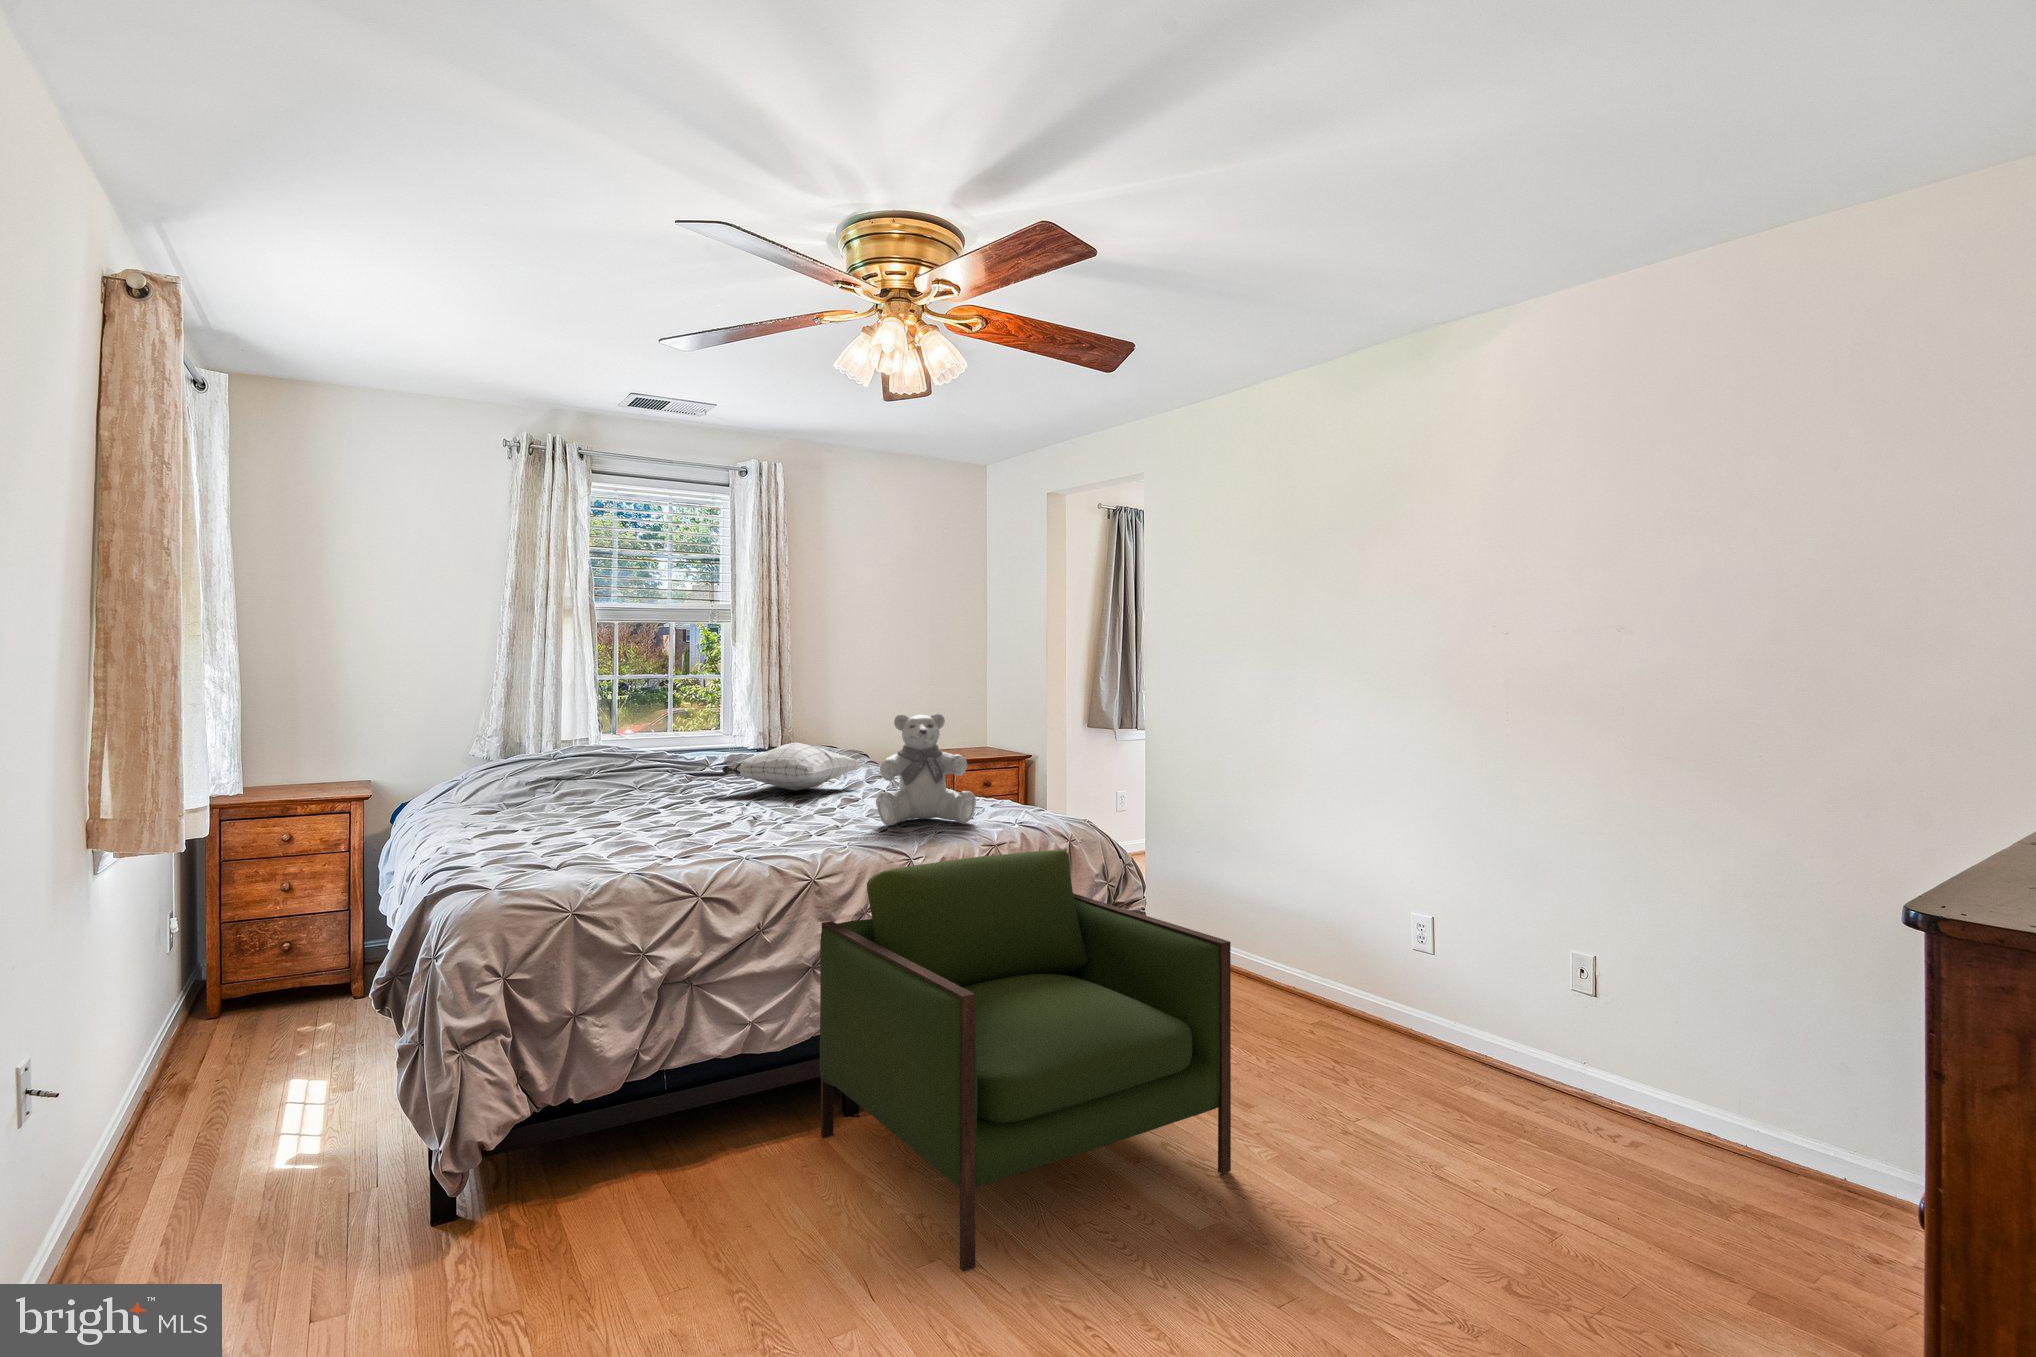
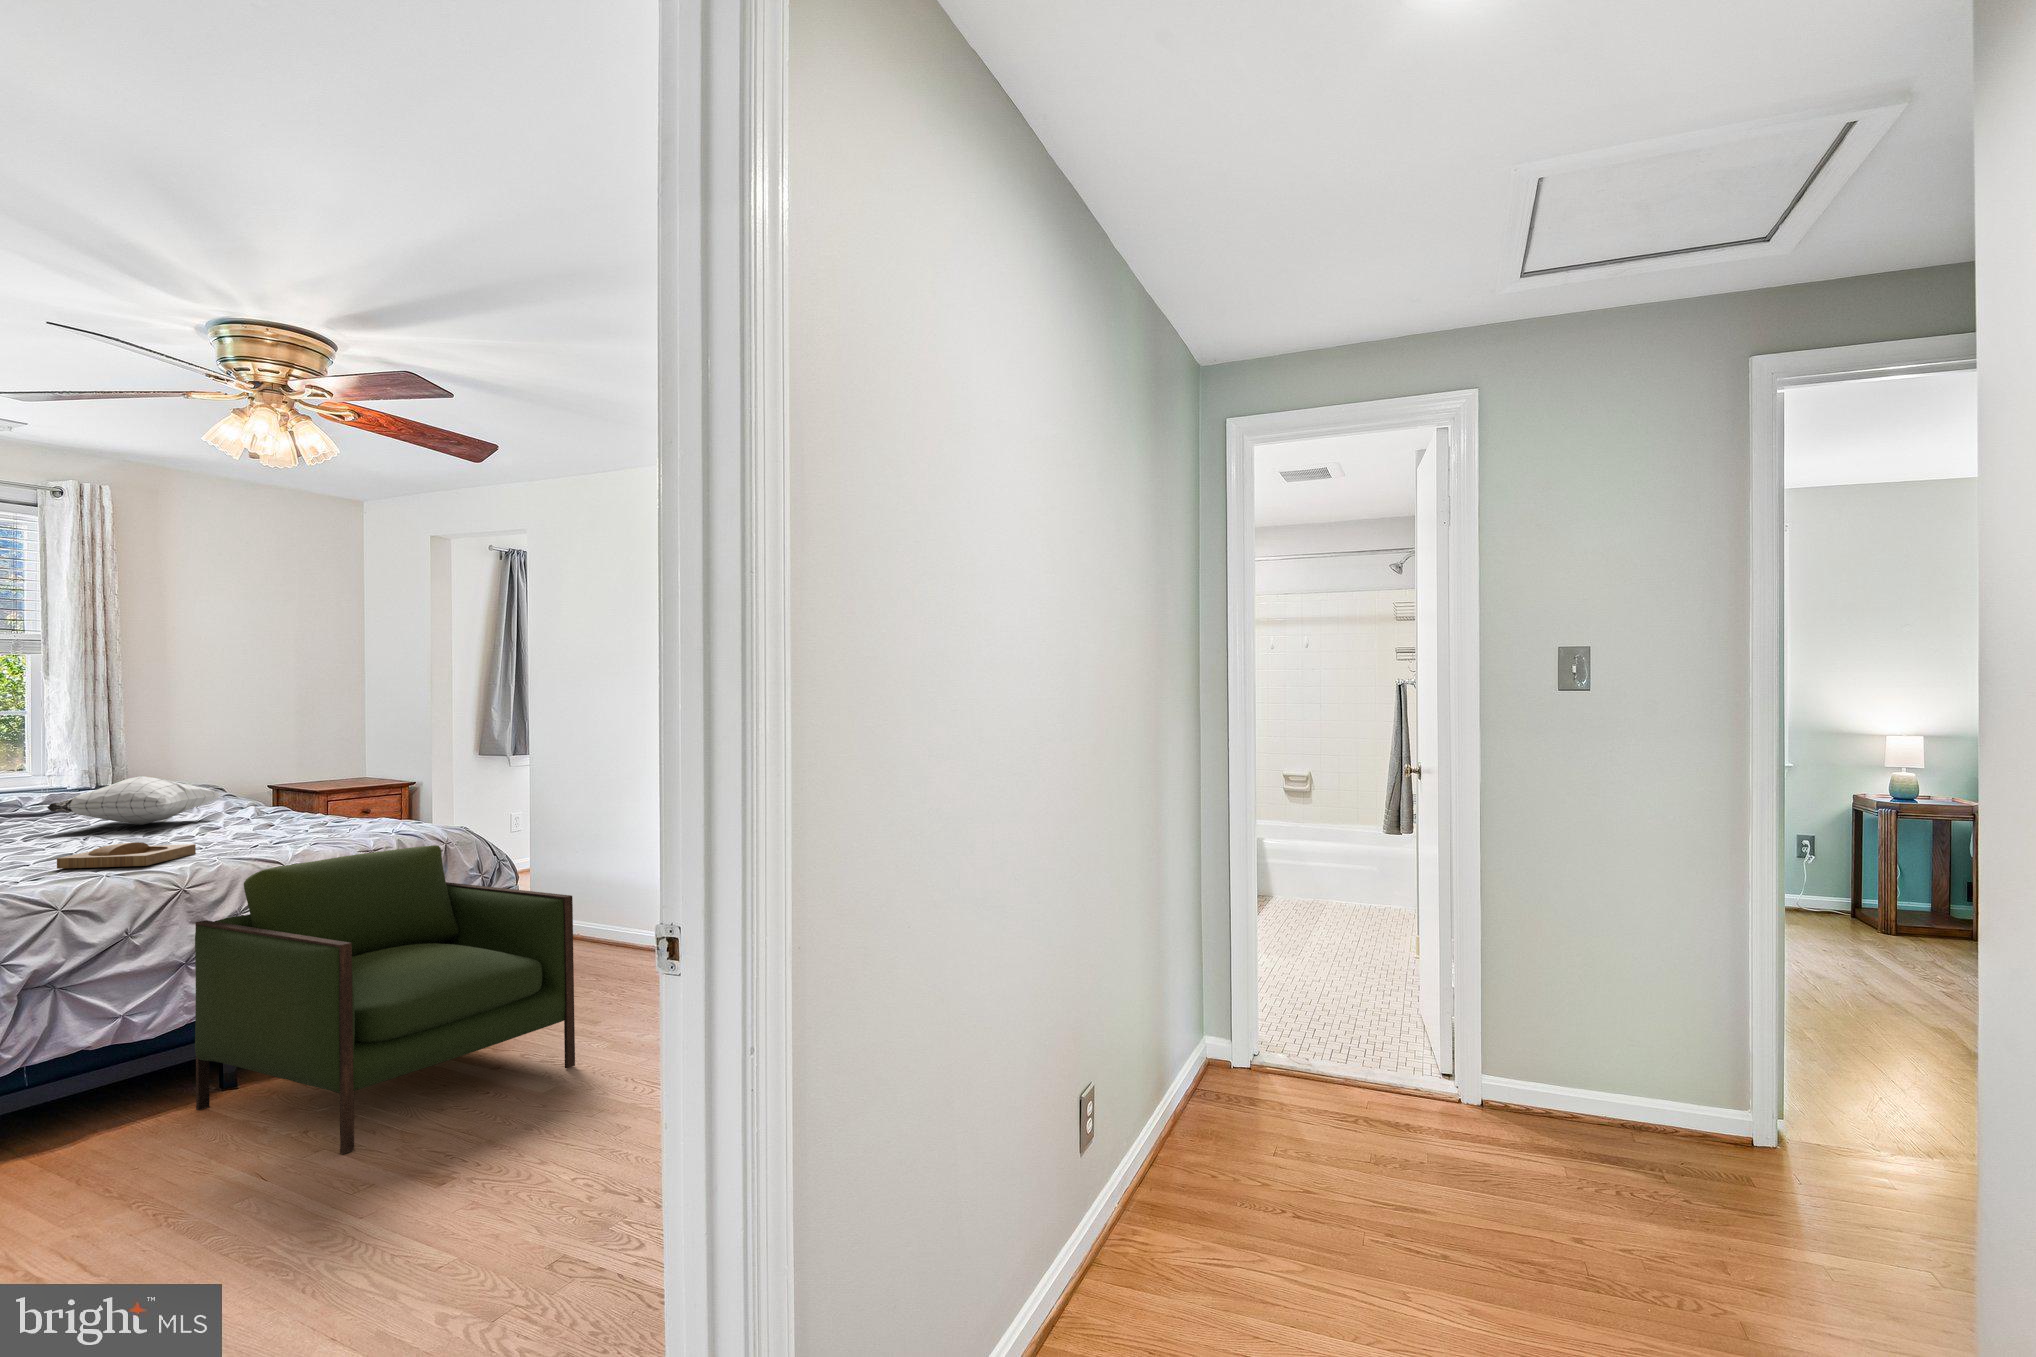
teddy bear: present [876,713,976,825] -> none [246,739,353,842]
tray: none [709,820,830,848] -> present [57,842,196,869]

